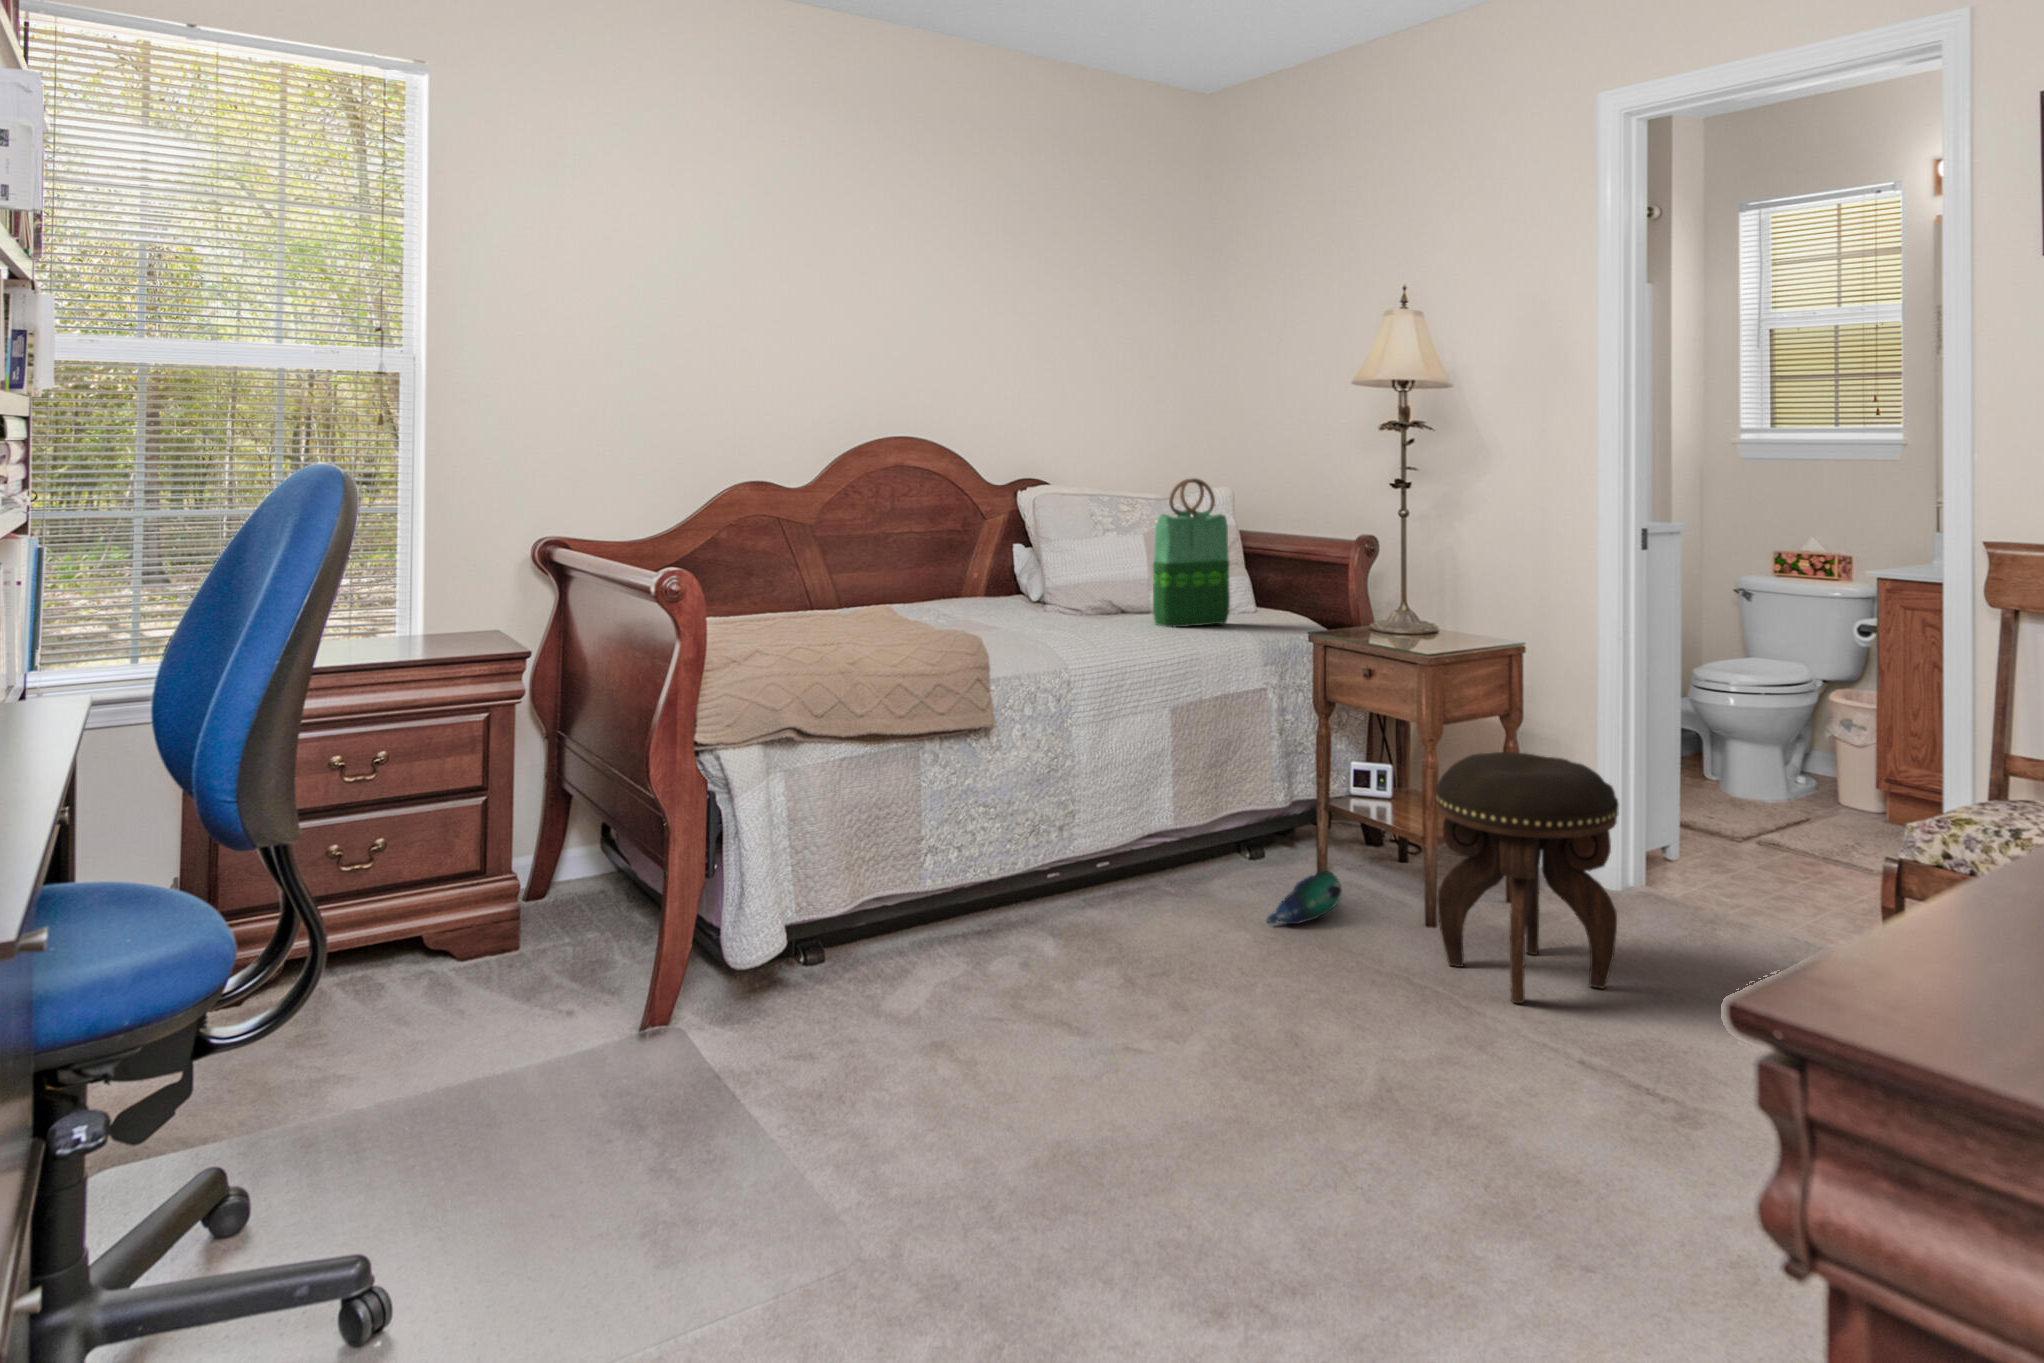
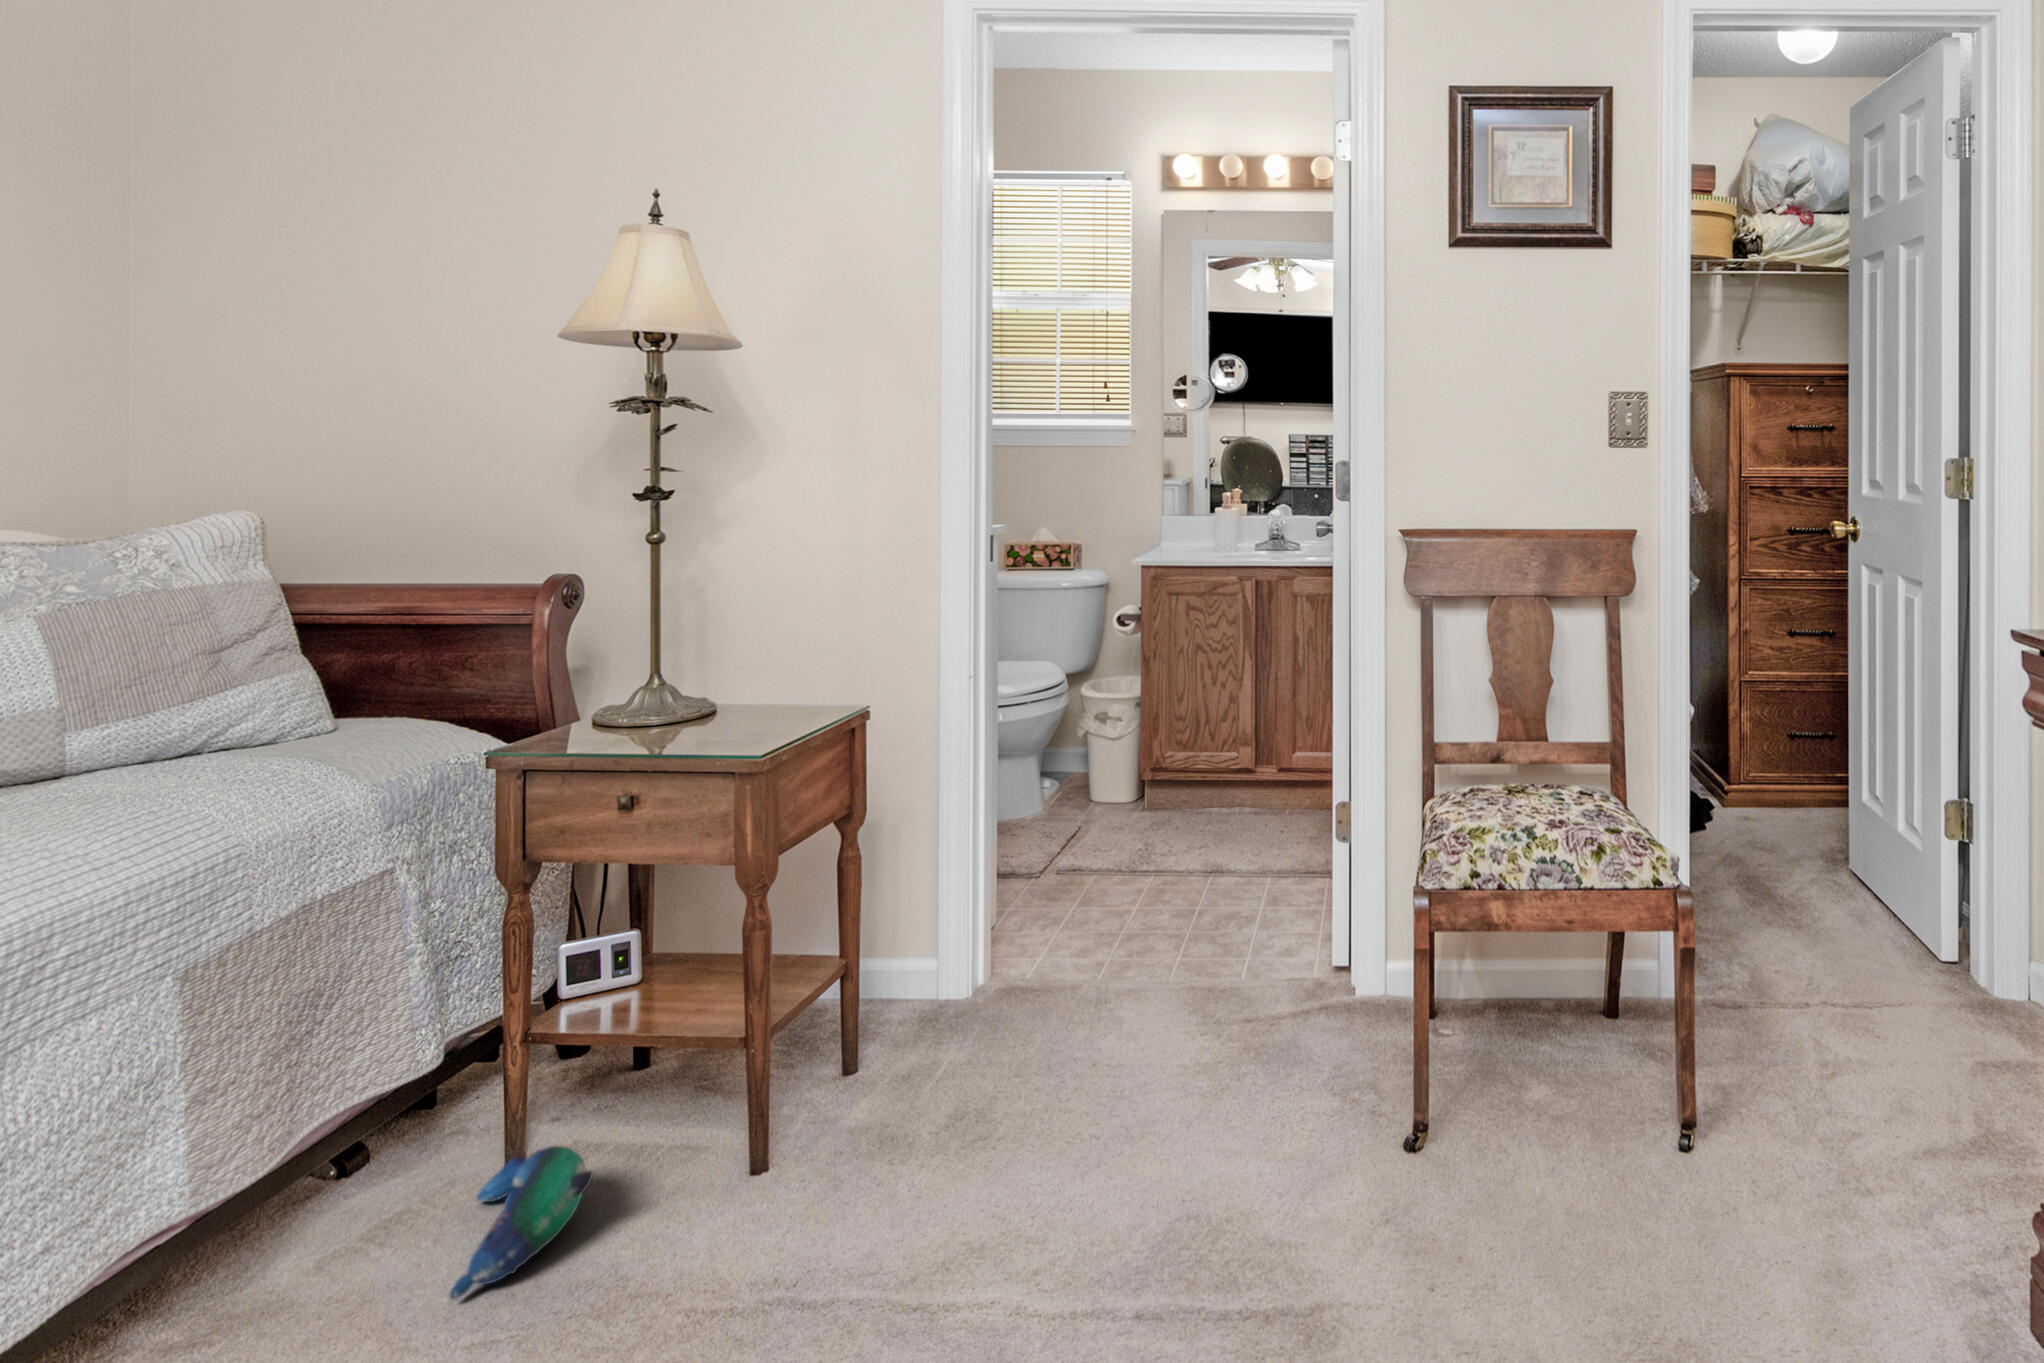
tote bag: present [1153,479,1230,627] -> none [101,511,292,801]
footstool: present [1436,752,1619,1003] -> none [787,861,1054,1250]

